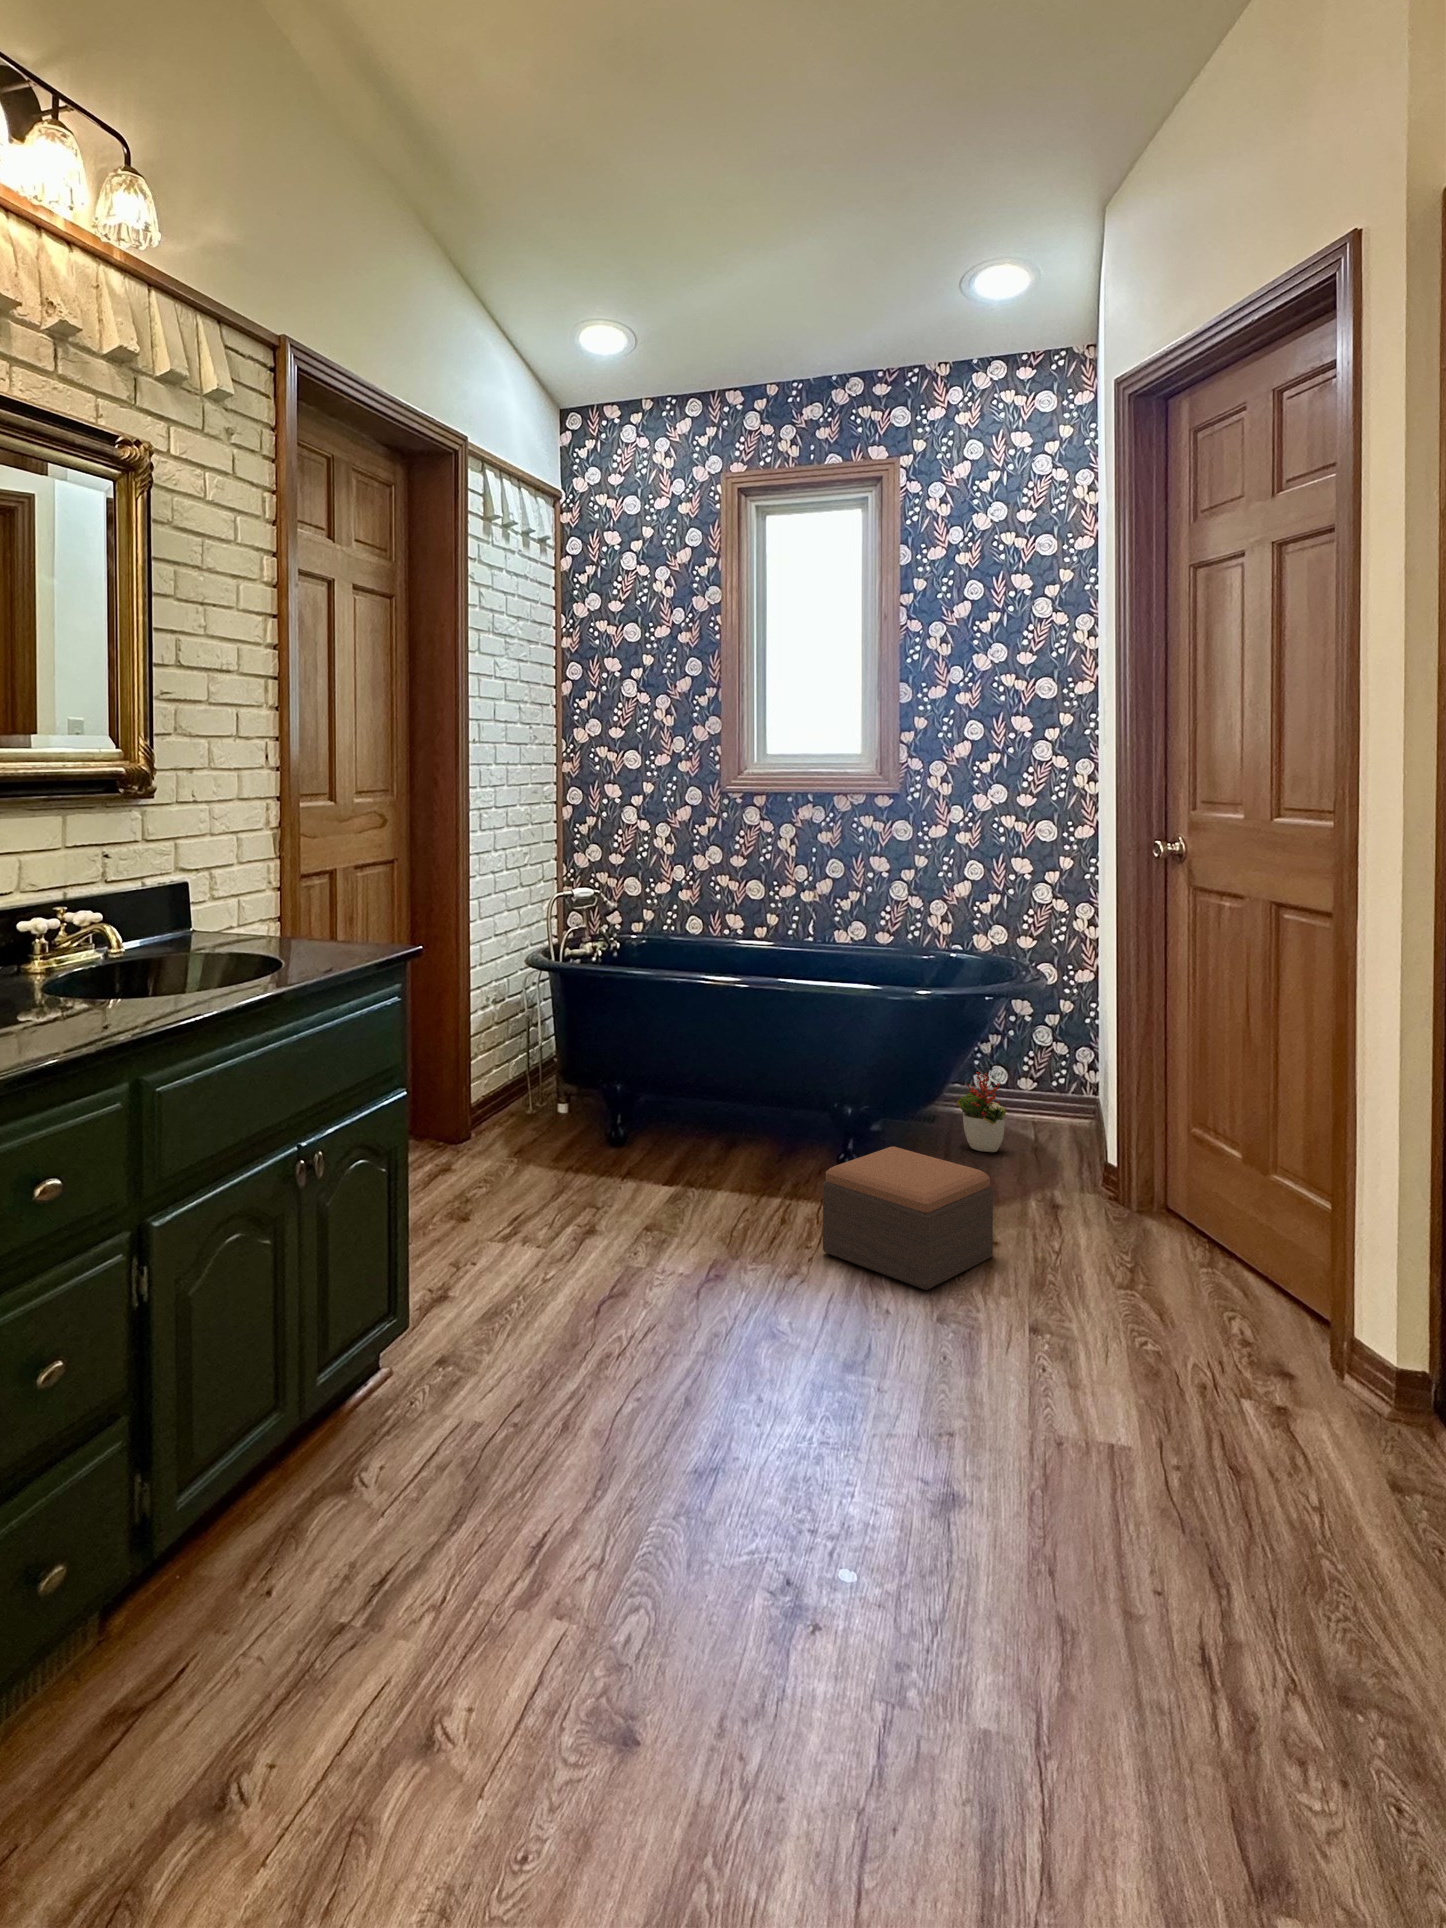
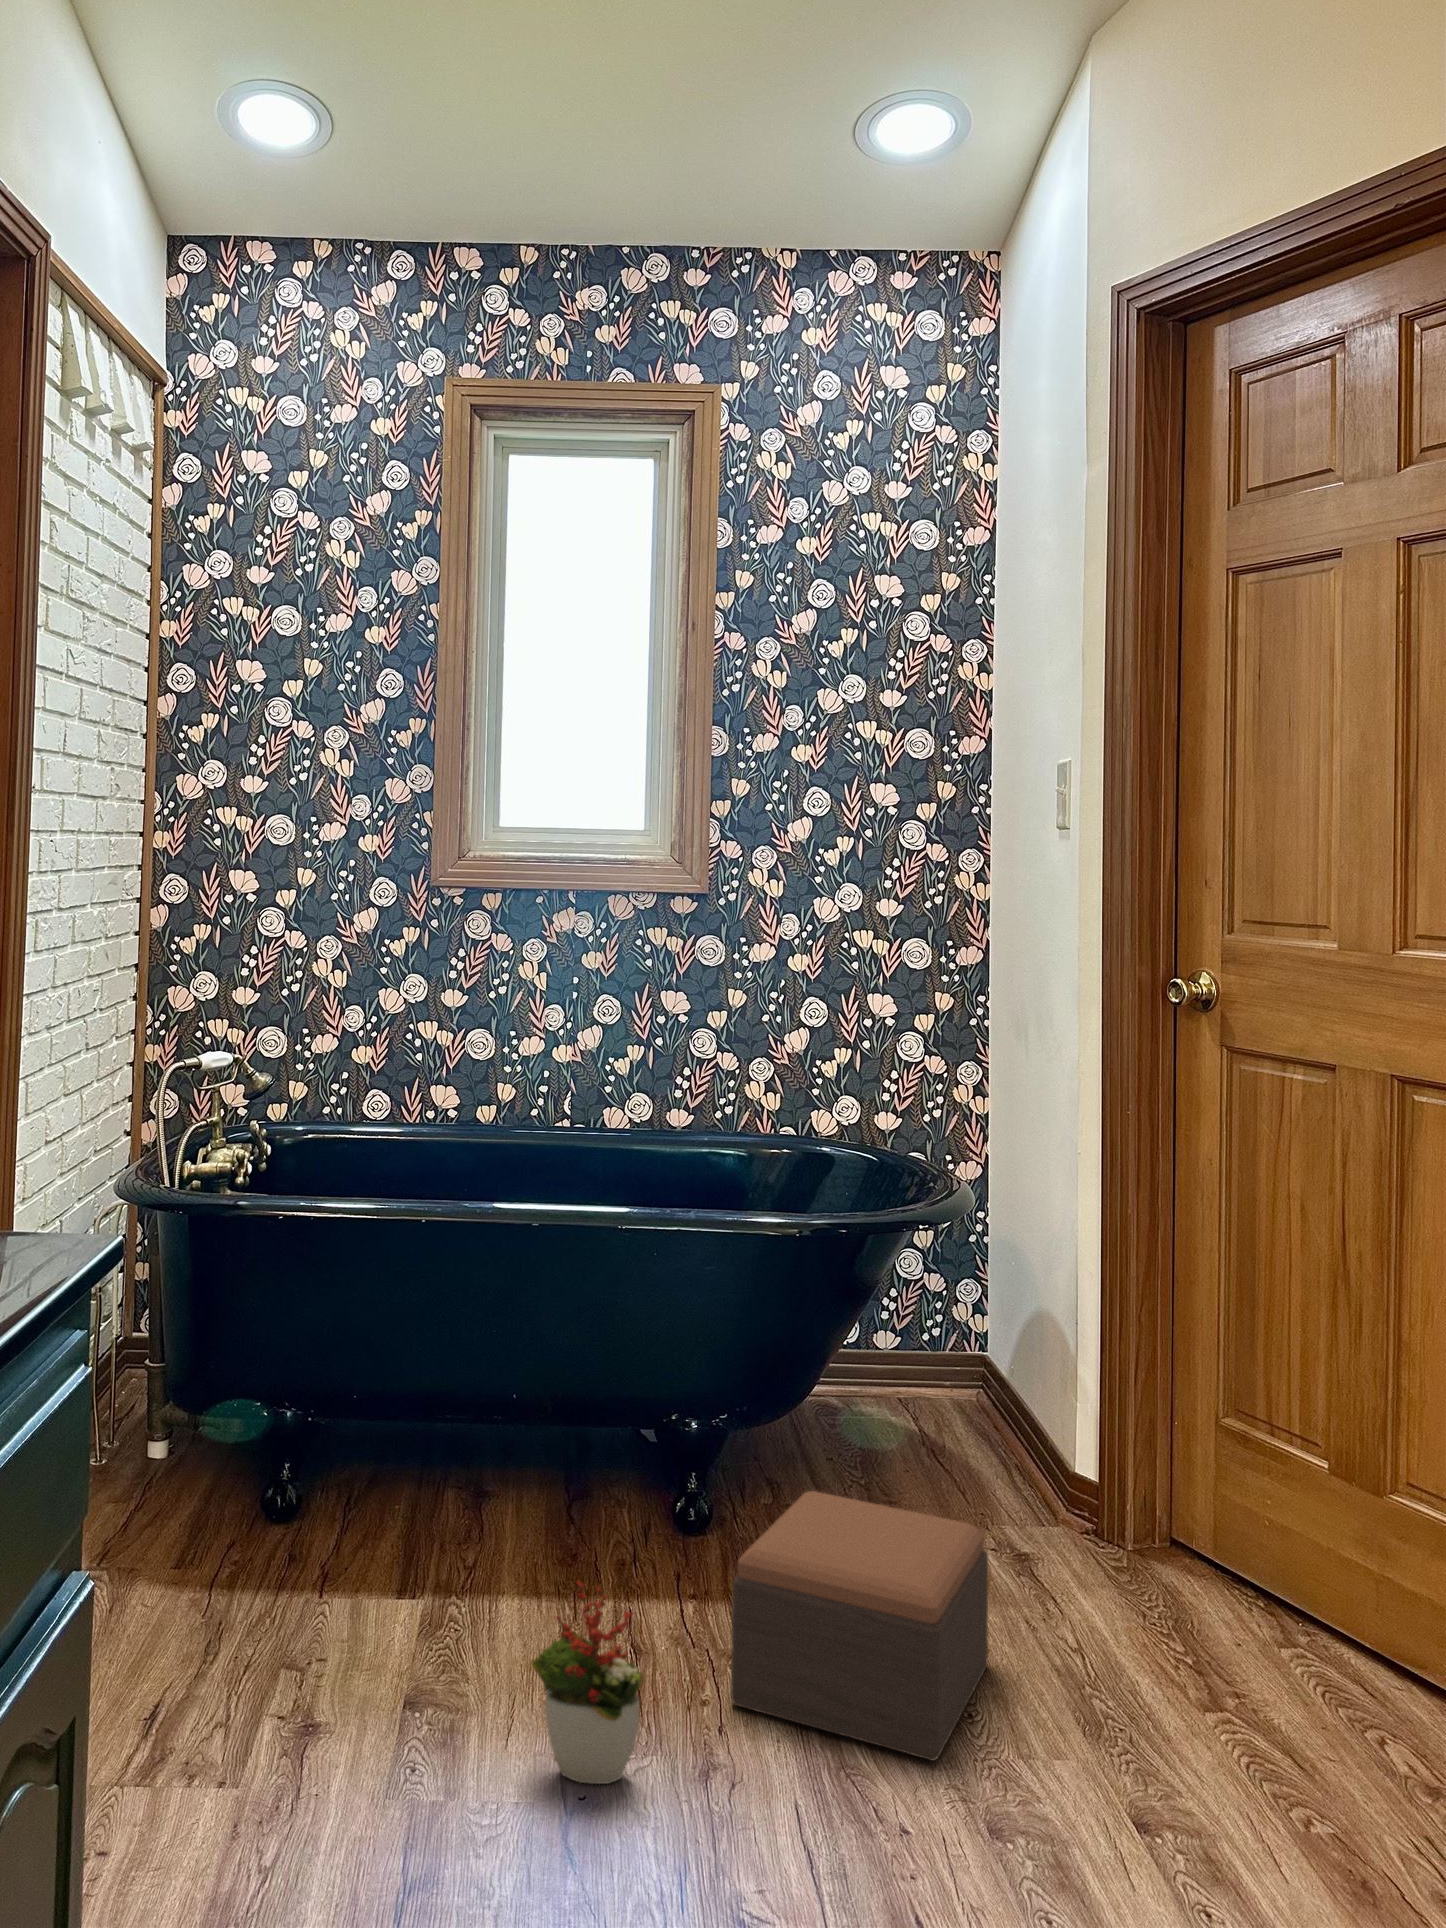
decorative plant: present [957,1072,1006,1152] -> present [532,1582,644,1784]

